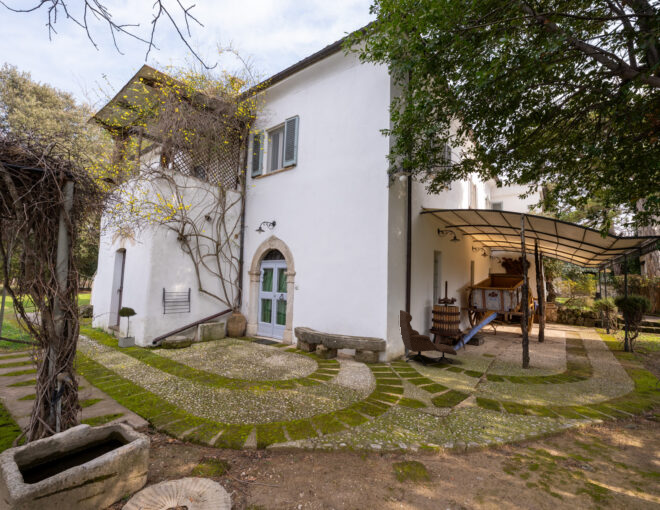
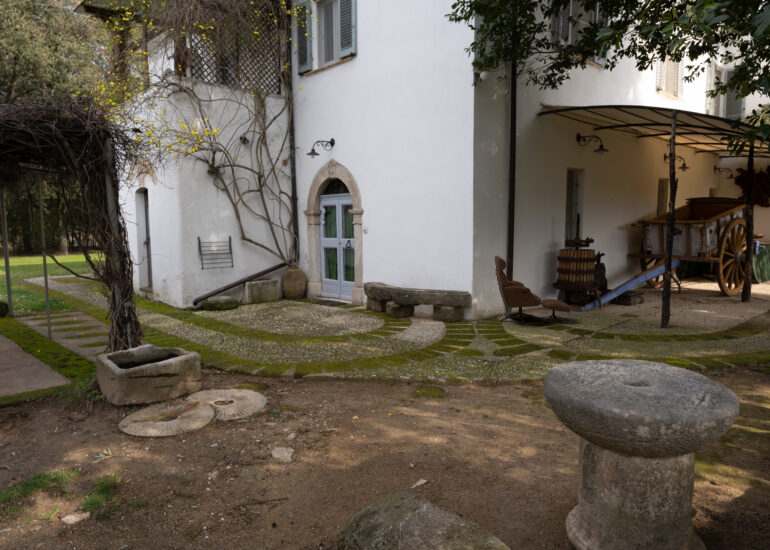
potted tree: present [118,307,137,347] -> none [151,261,174,310]

